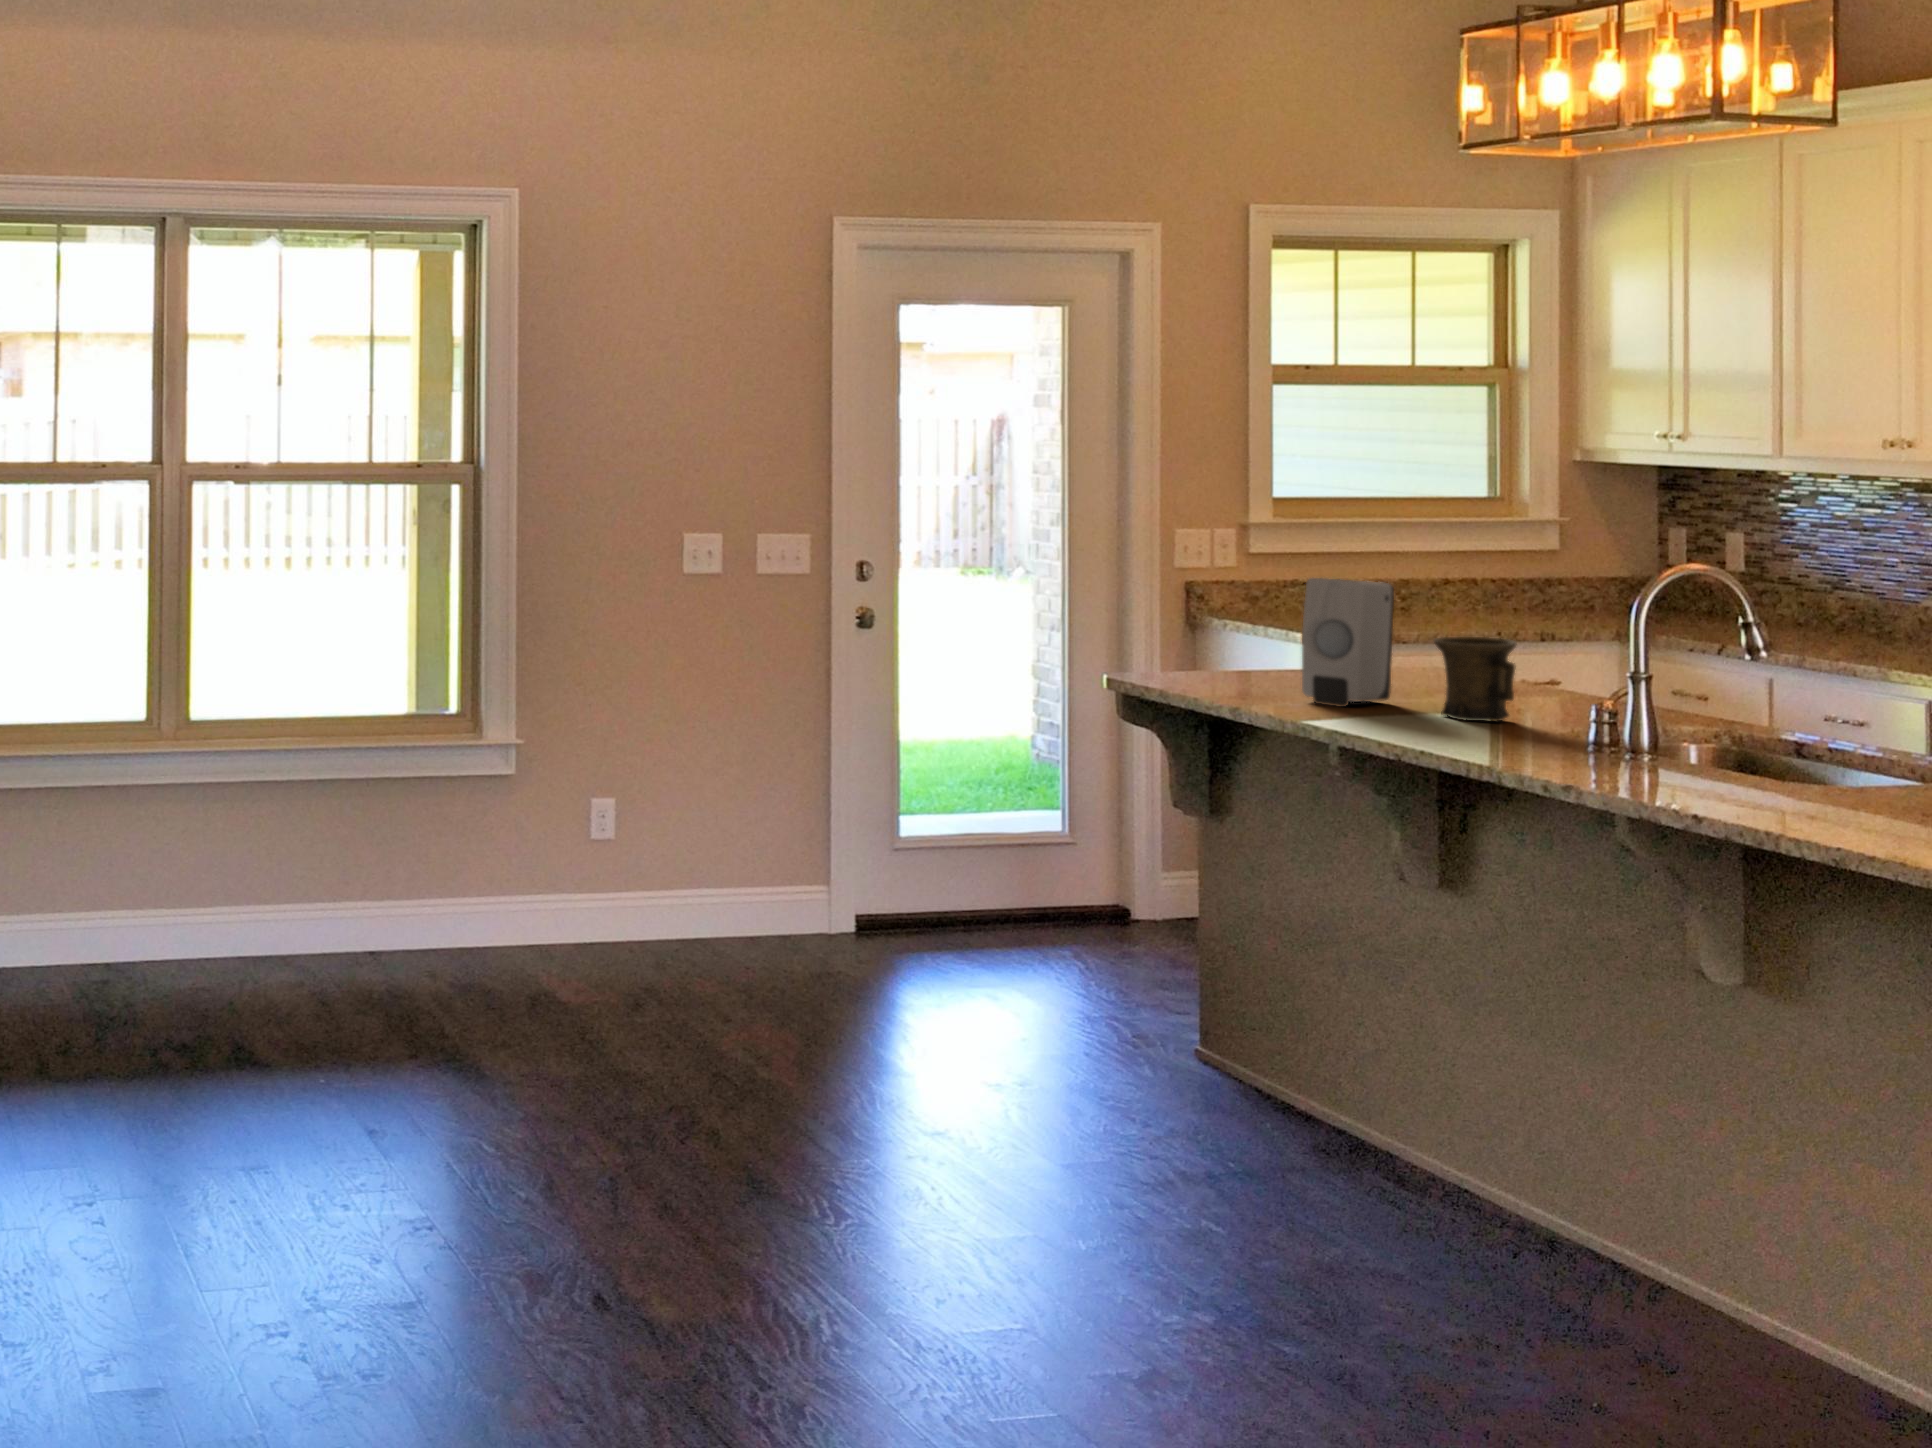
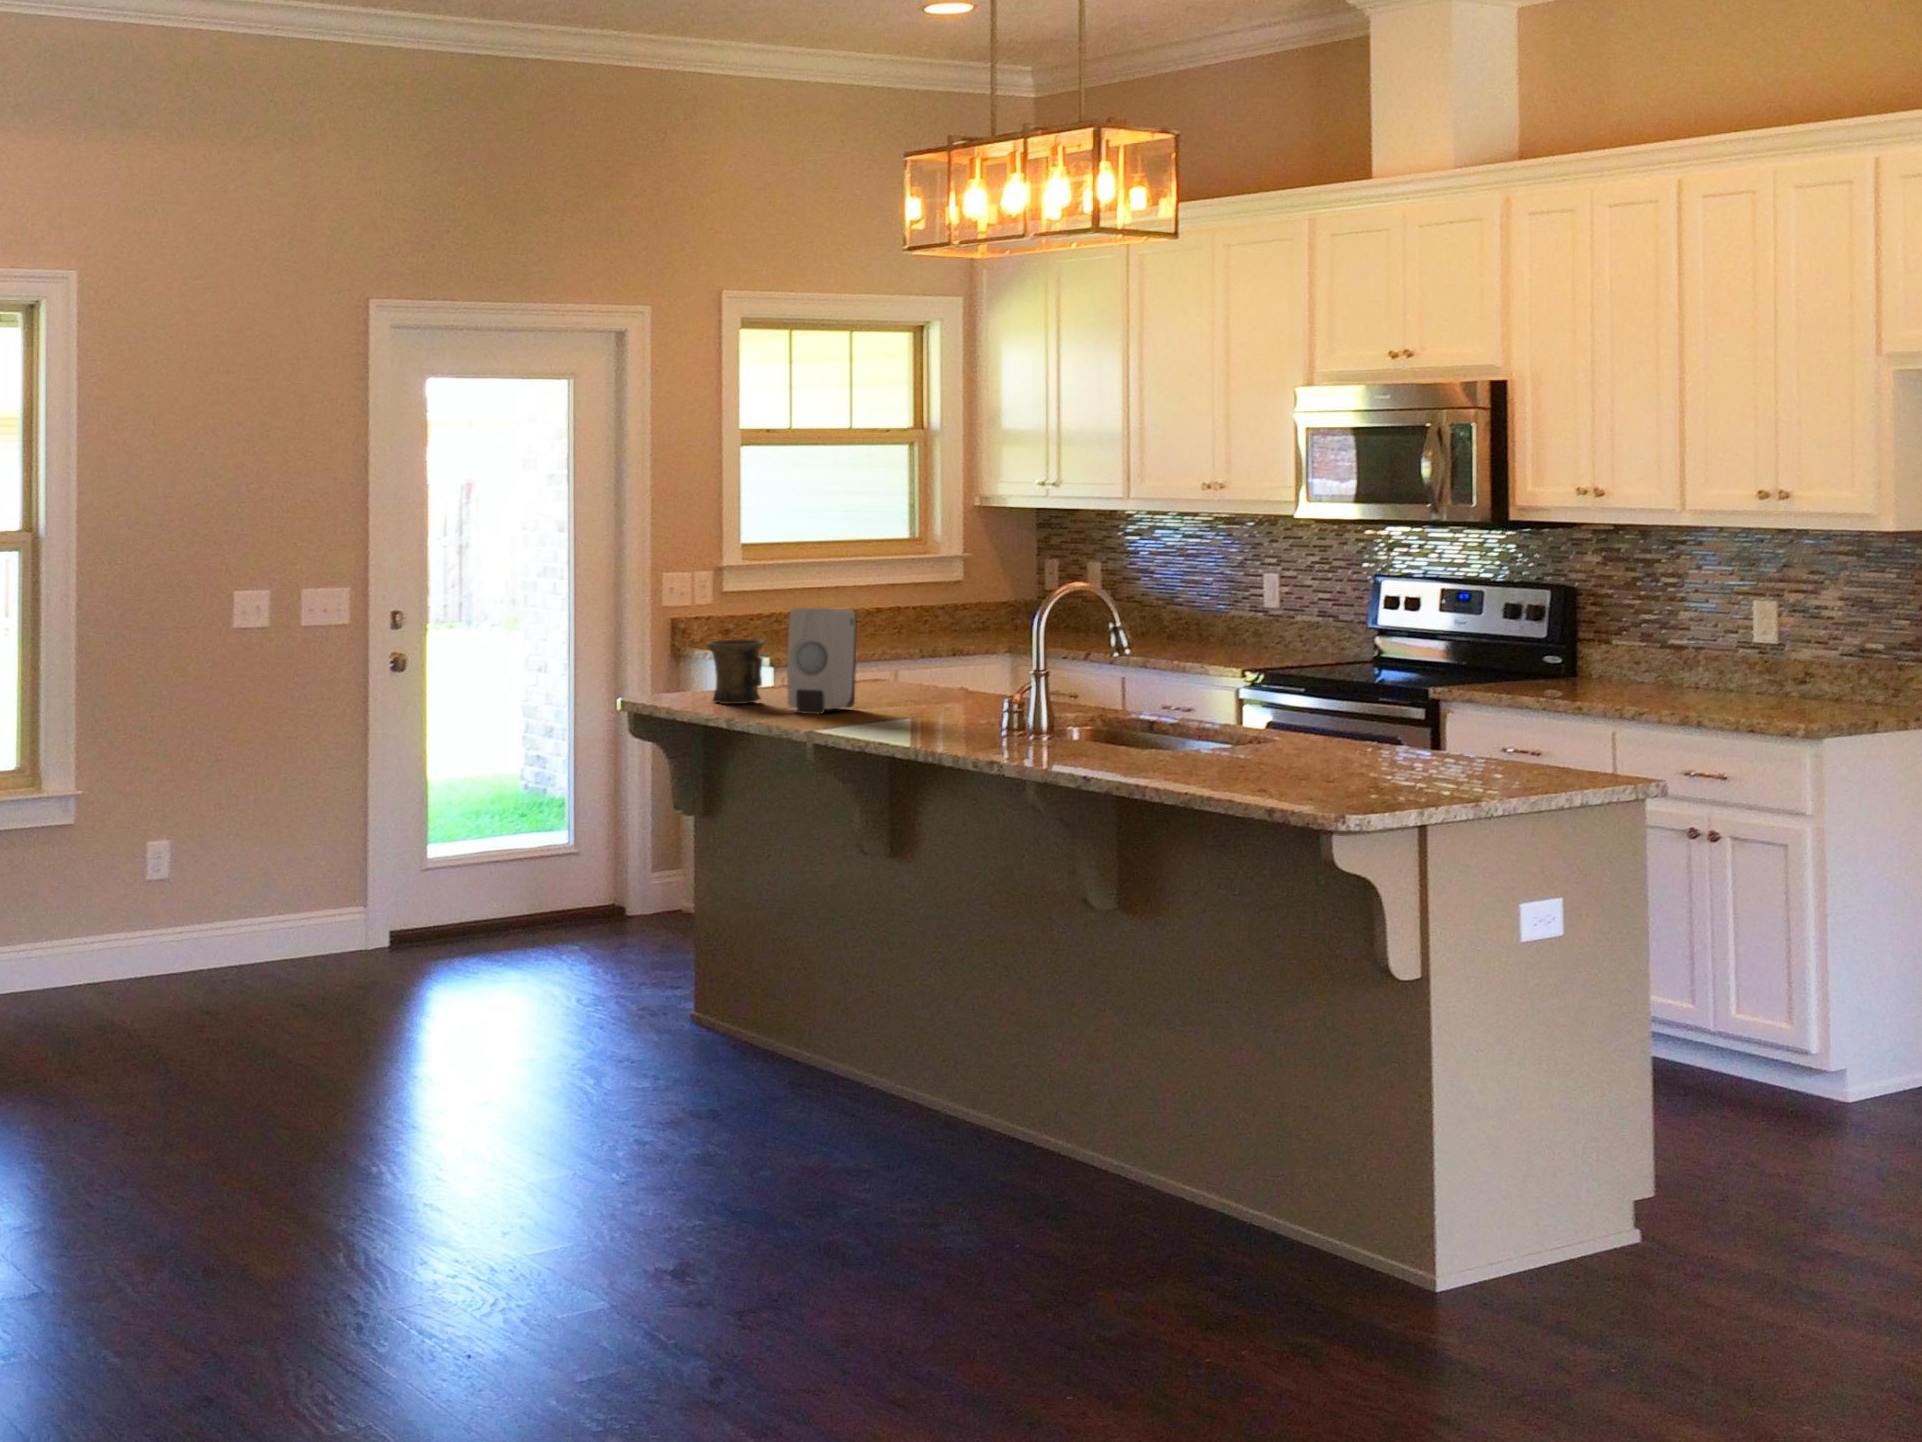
mug: present [1434,637,1516,722] -> present [707,639,765,704]

